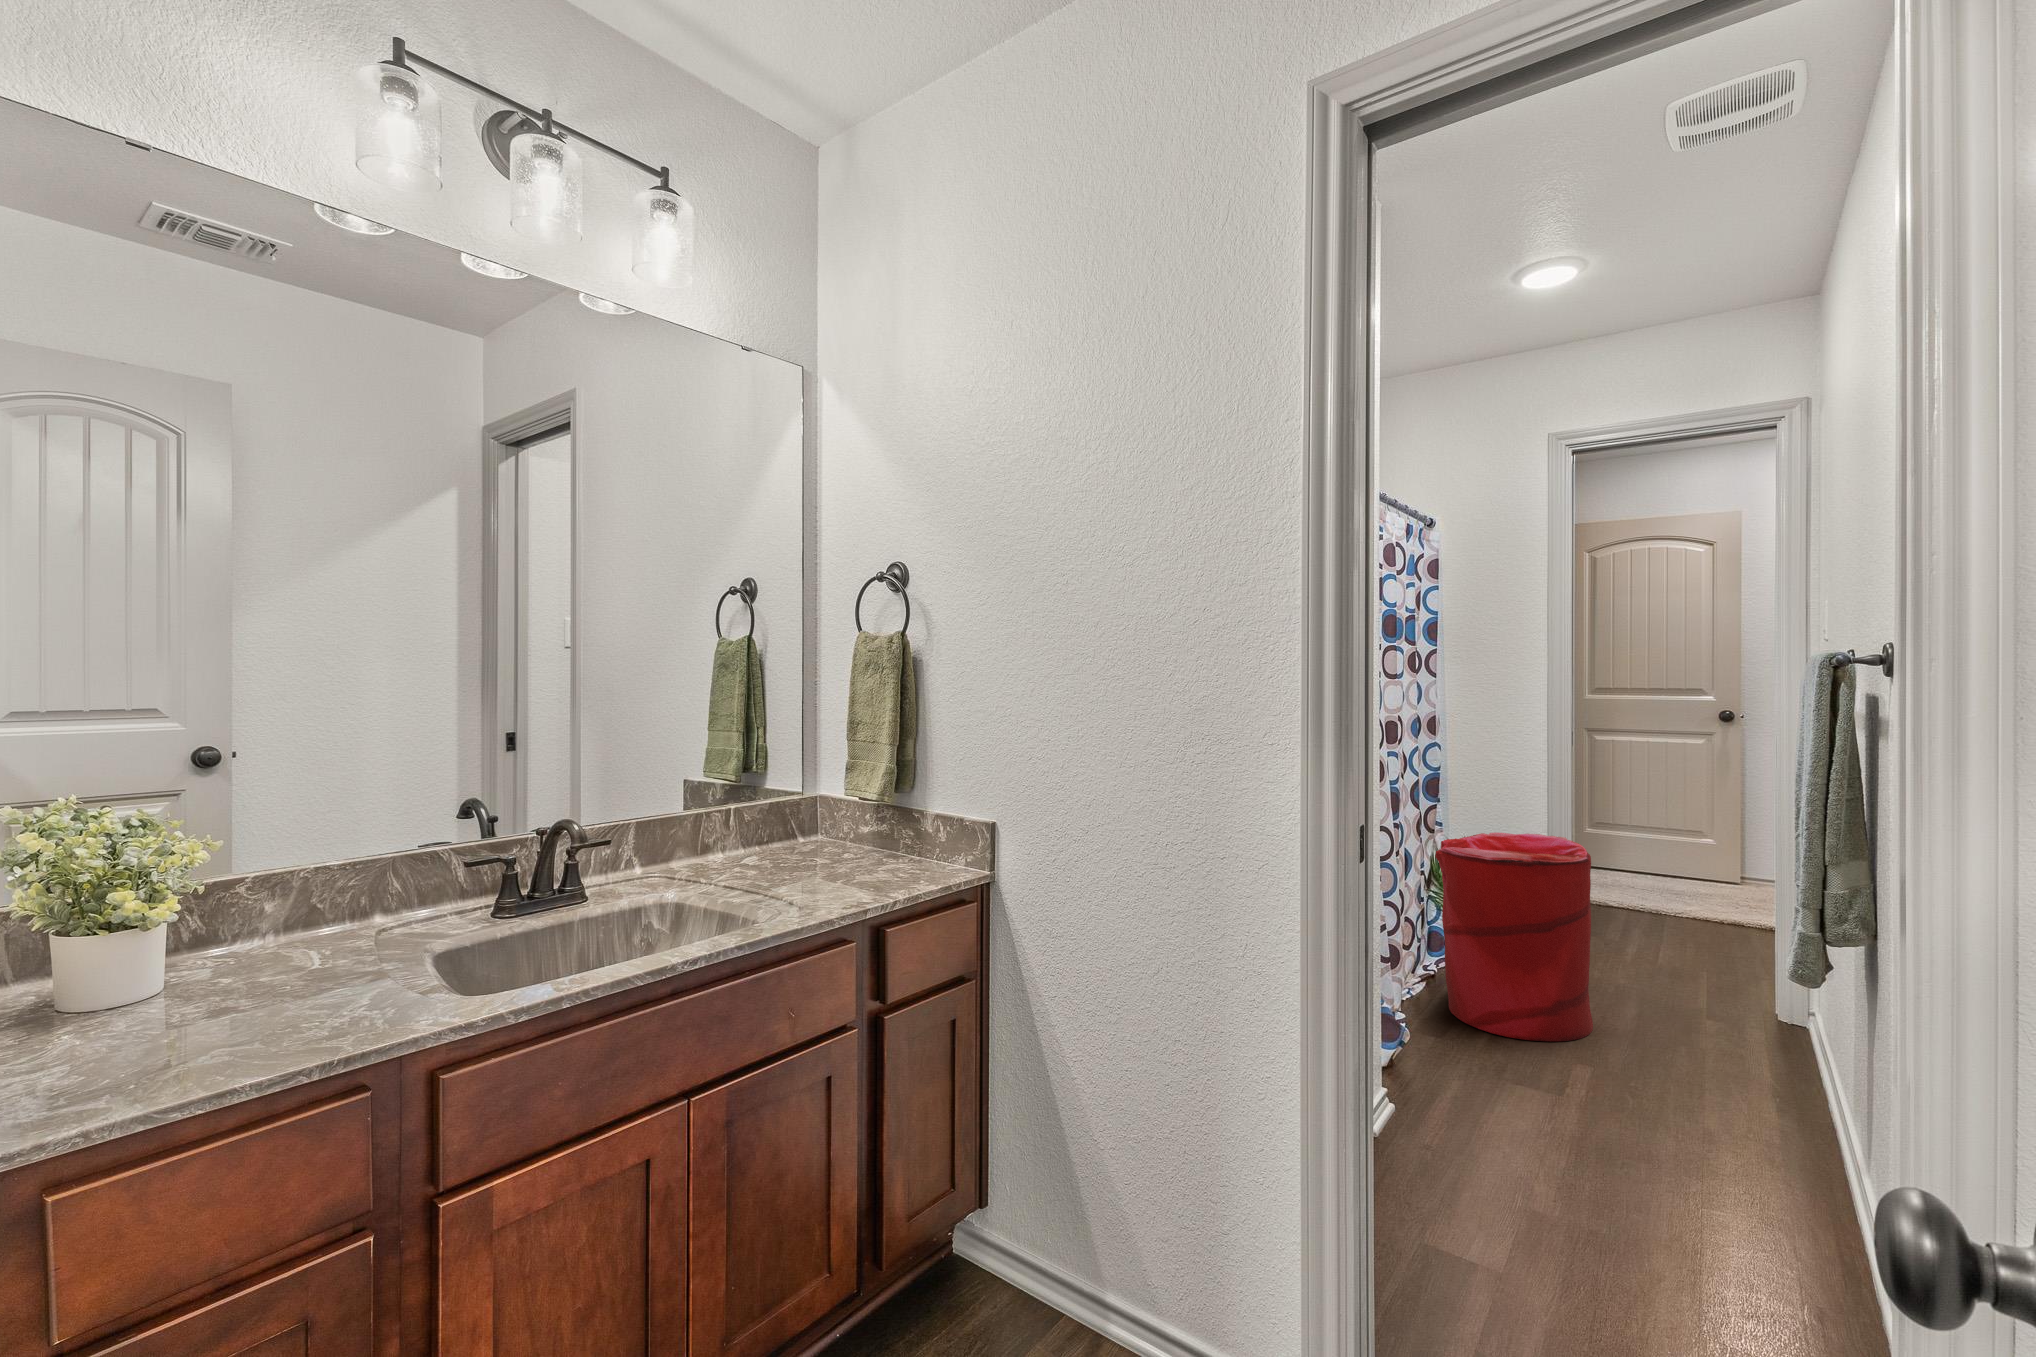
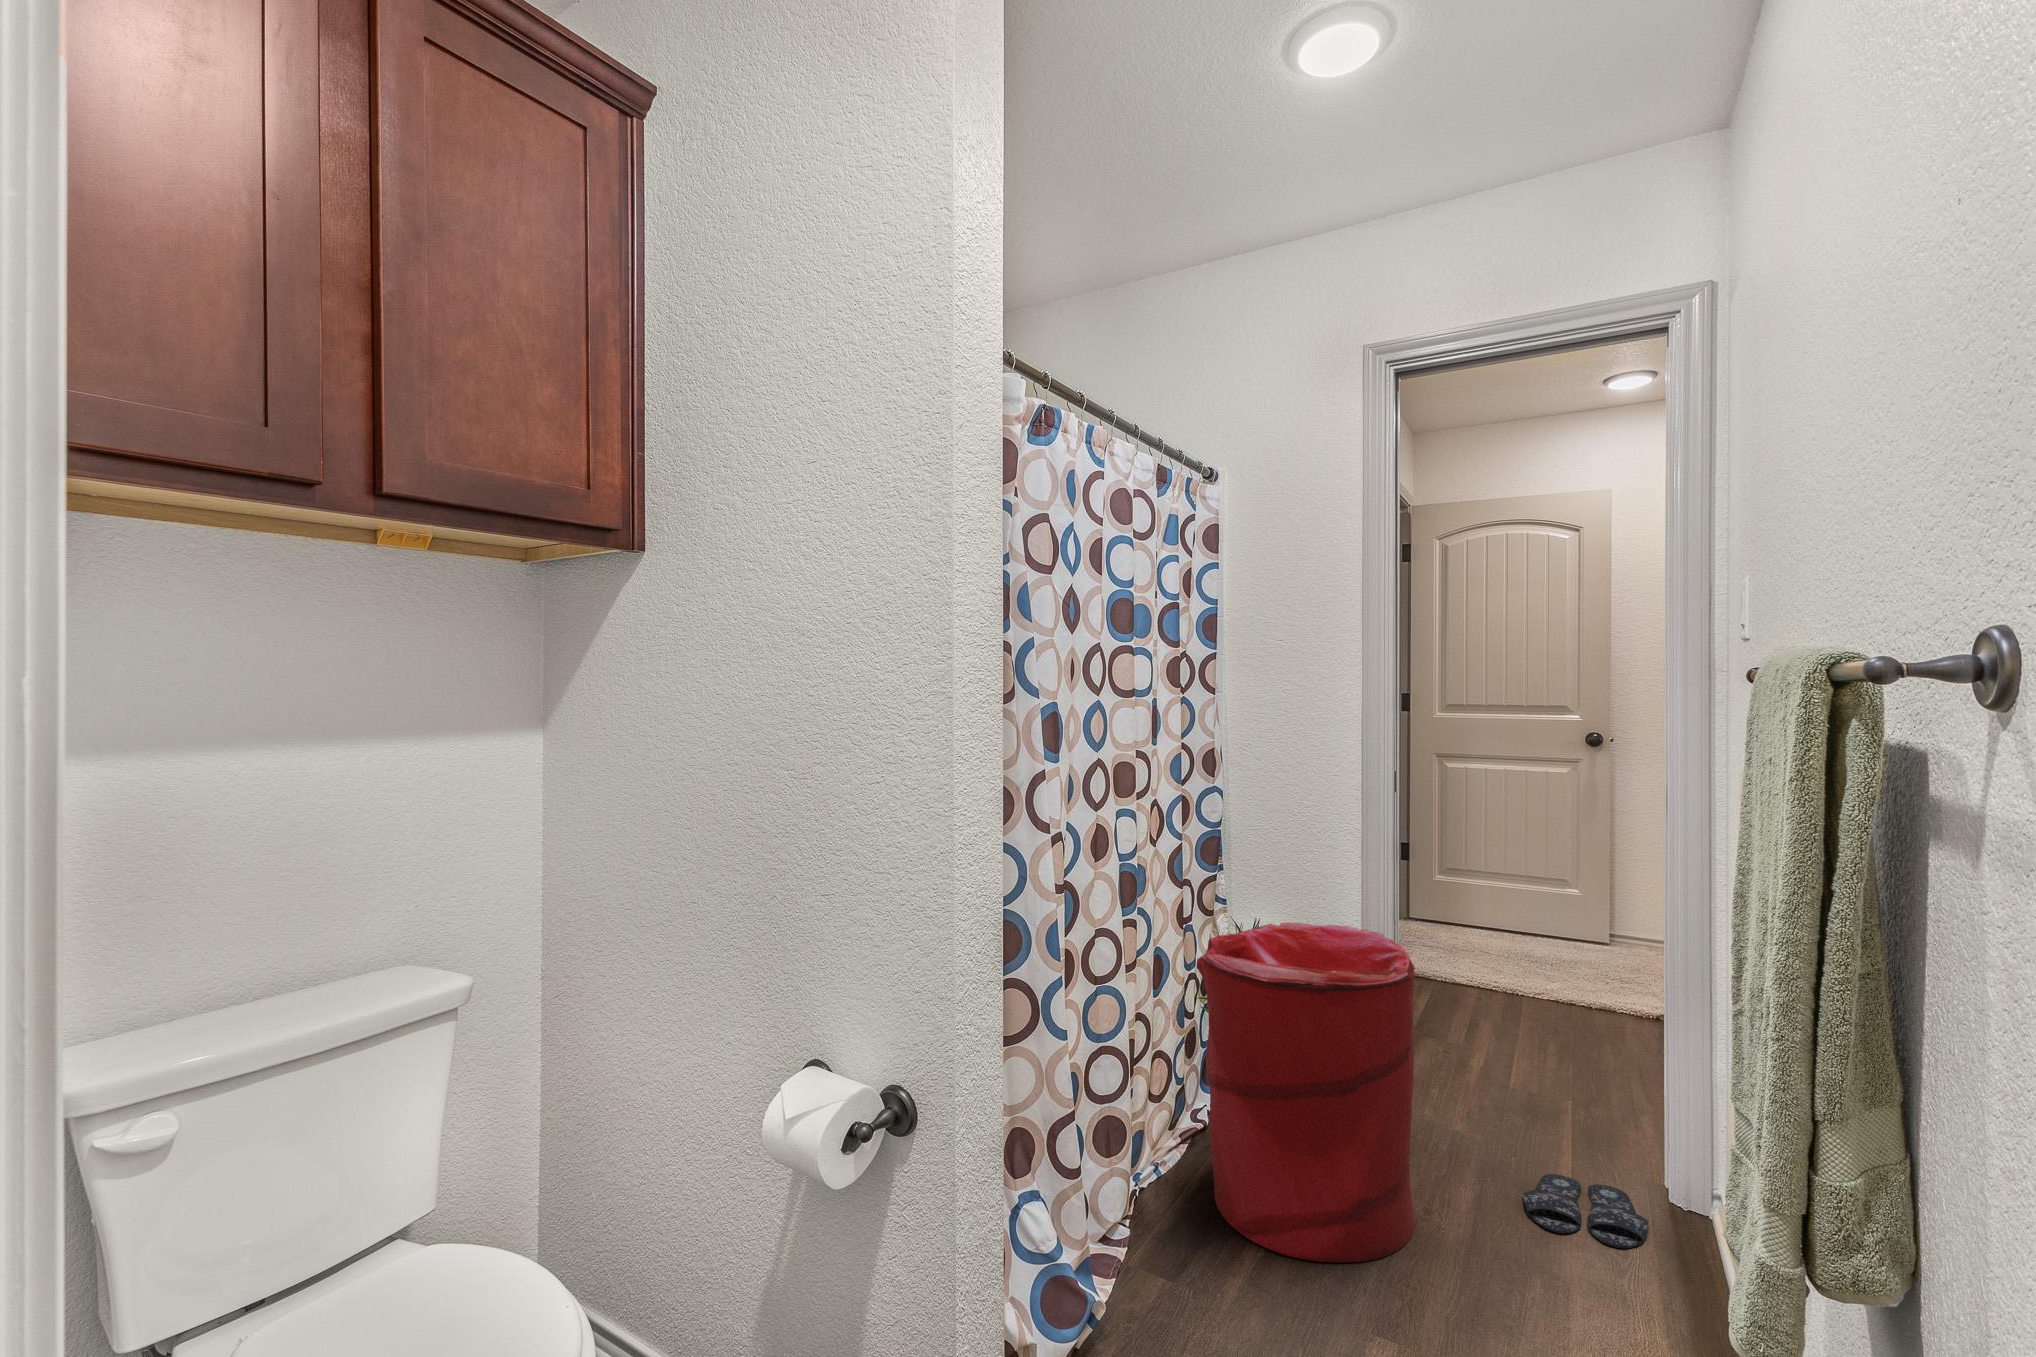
slippers: none [1670,1008,1762,1043] -> present [1523,1174,1648,1248]

